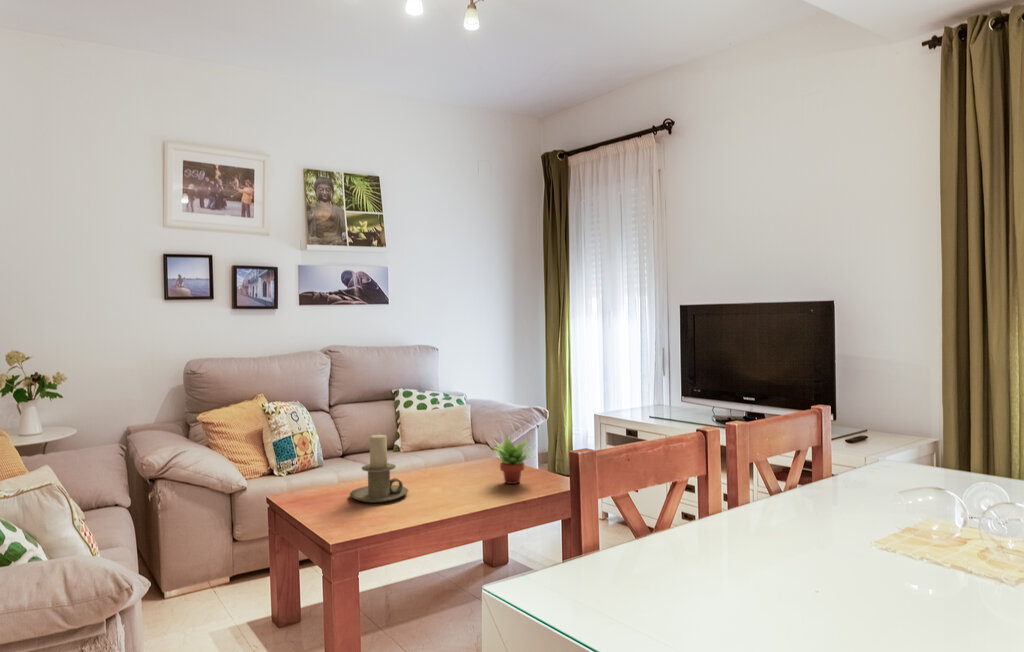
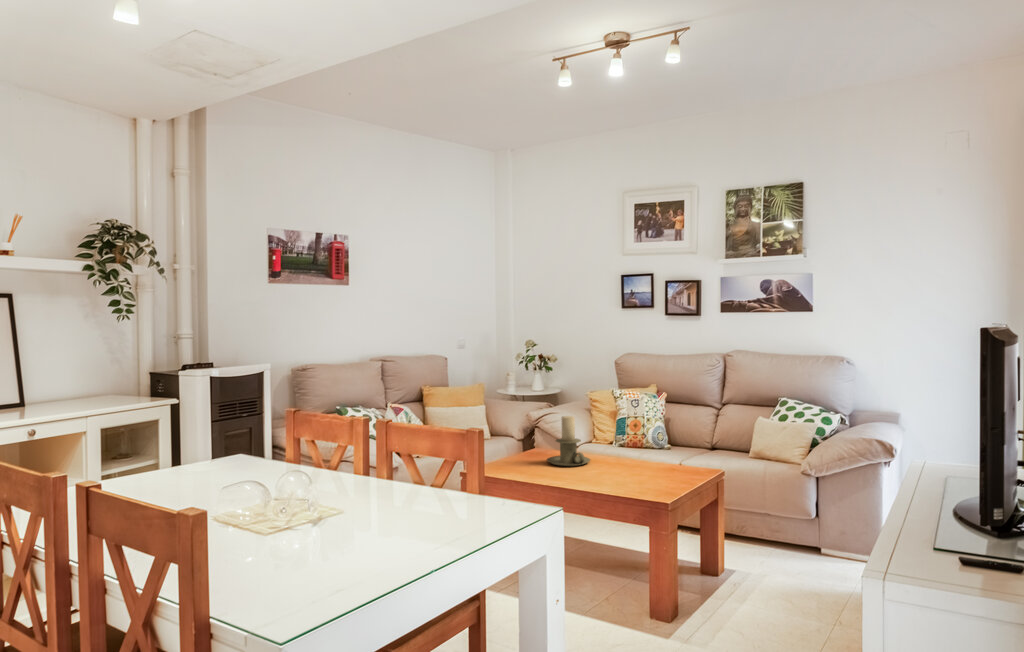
succulent plant: present [495,437,534,484] -> none [629,440,669,483]

